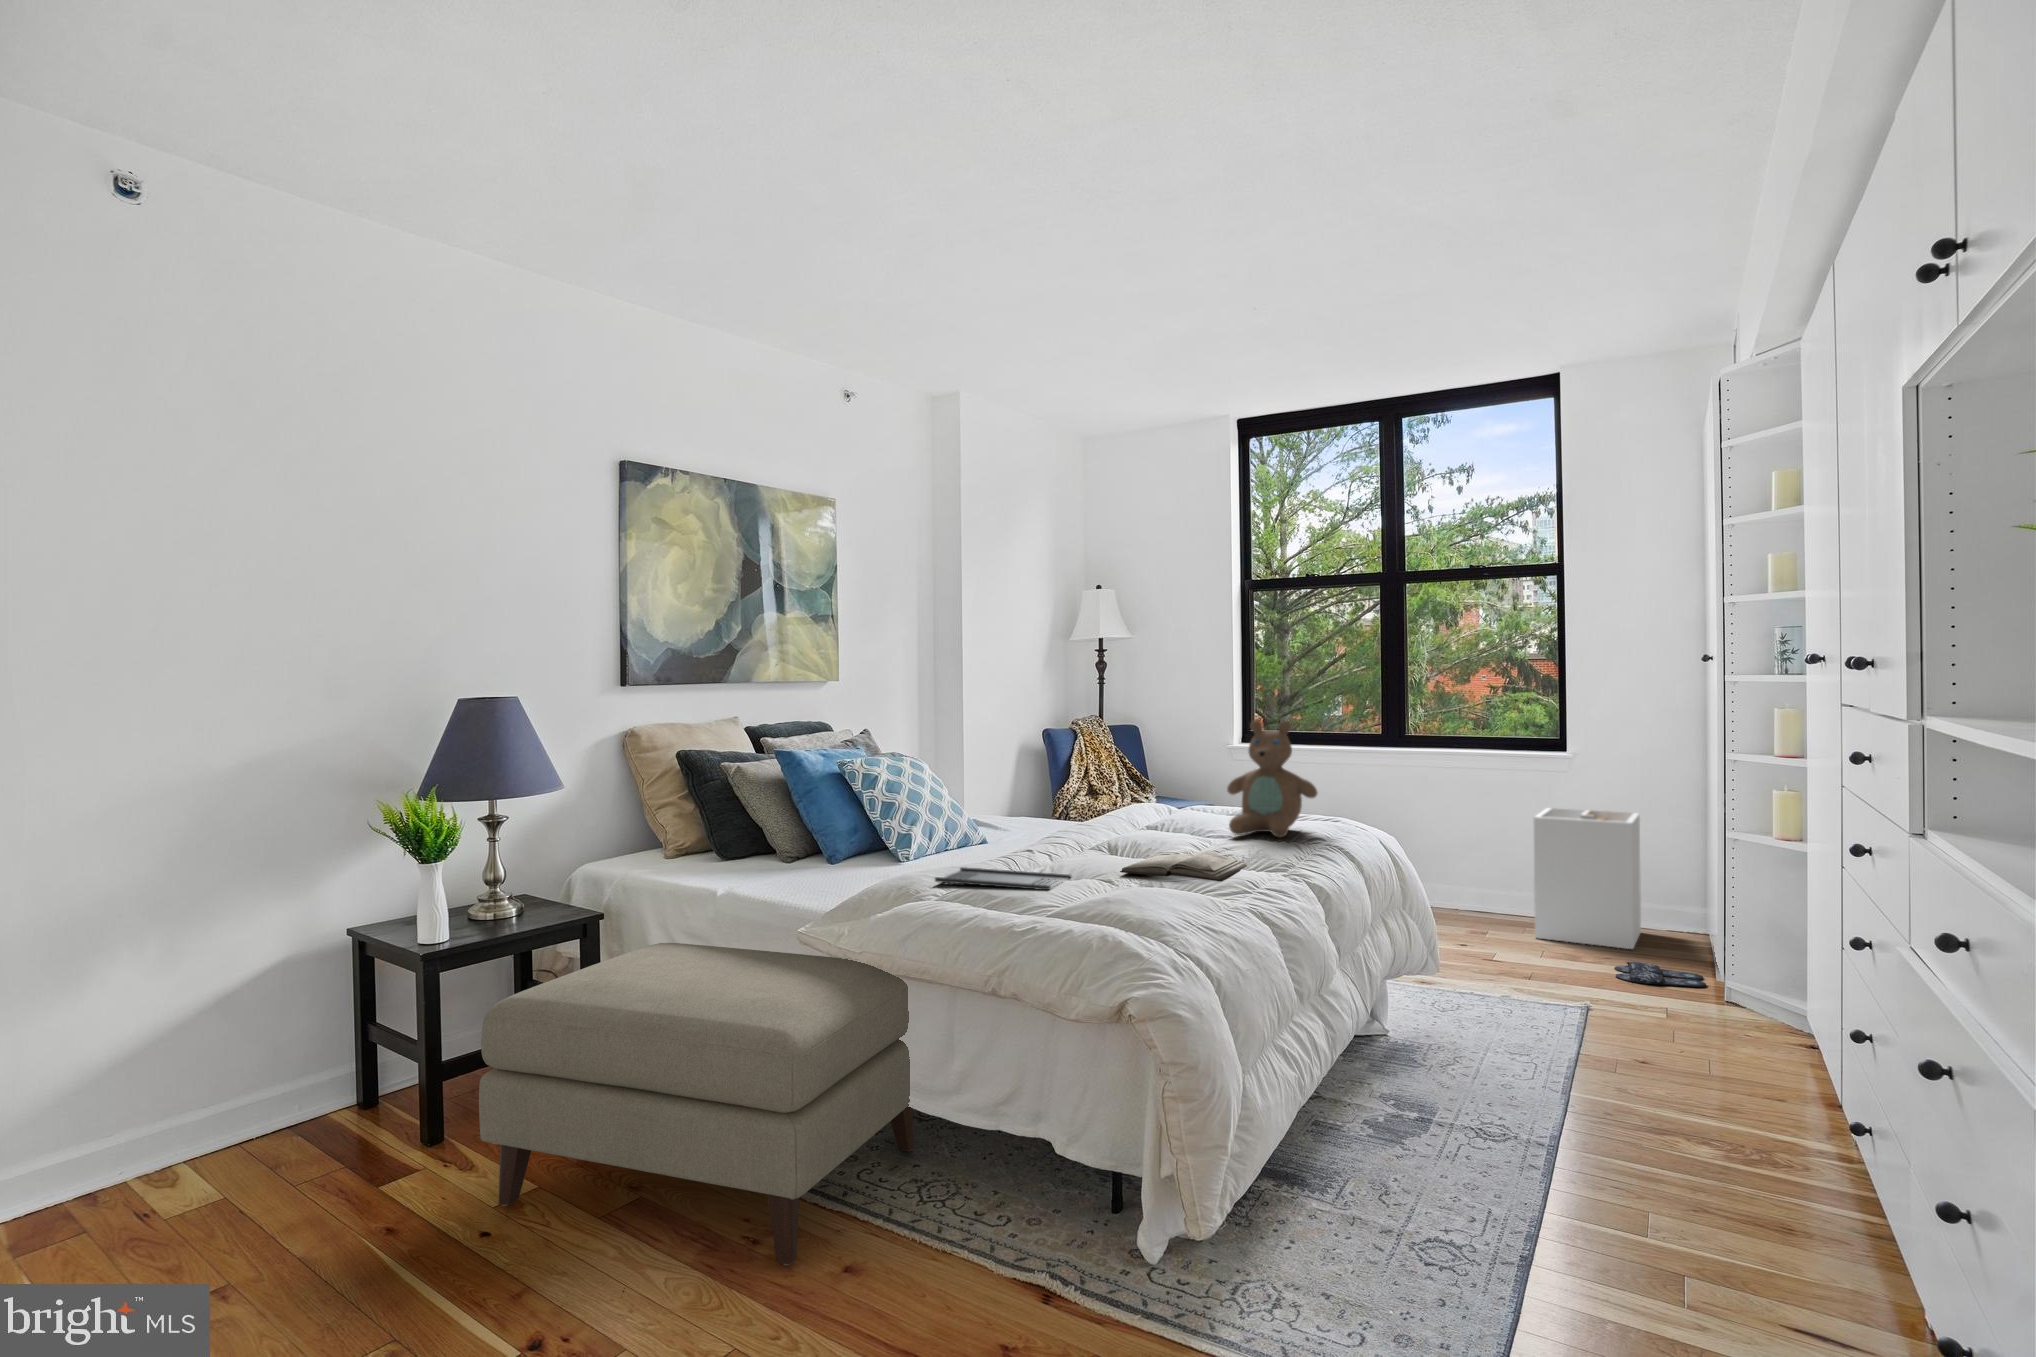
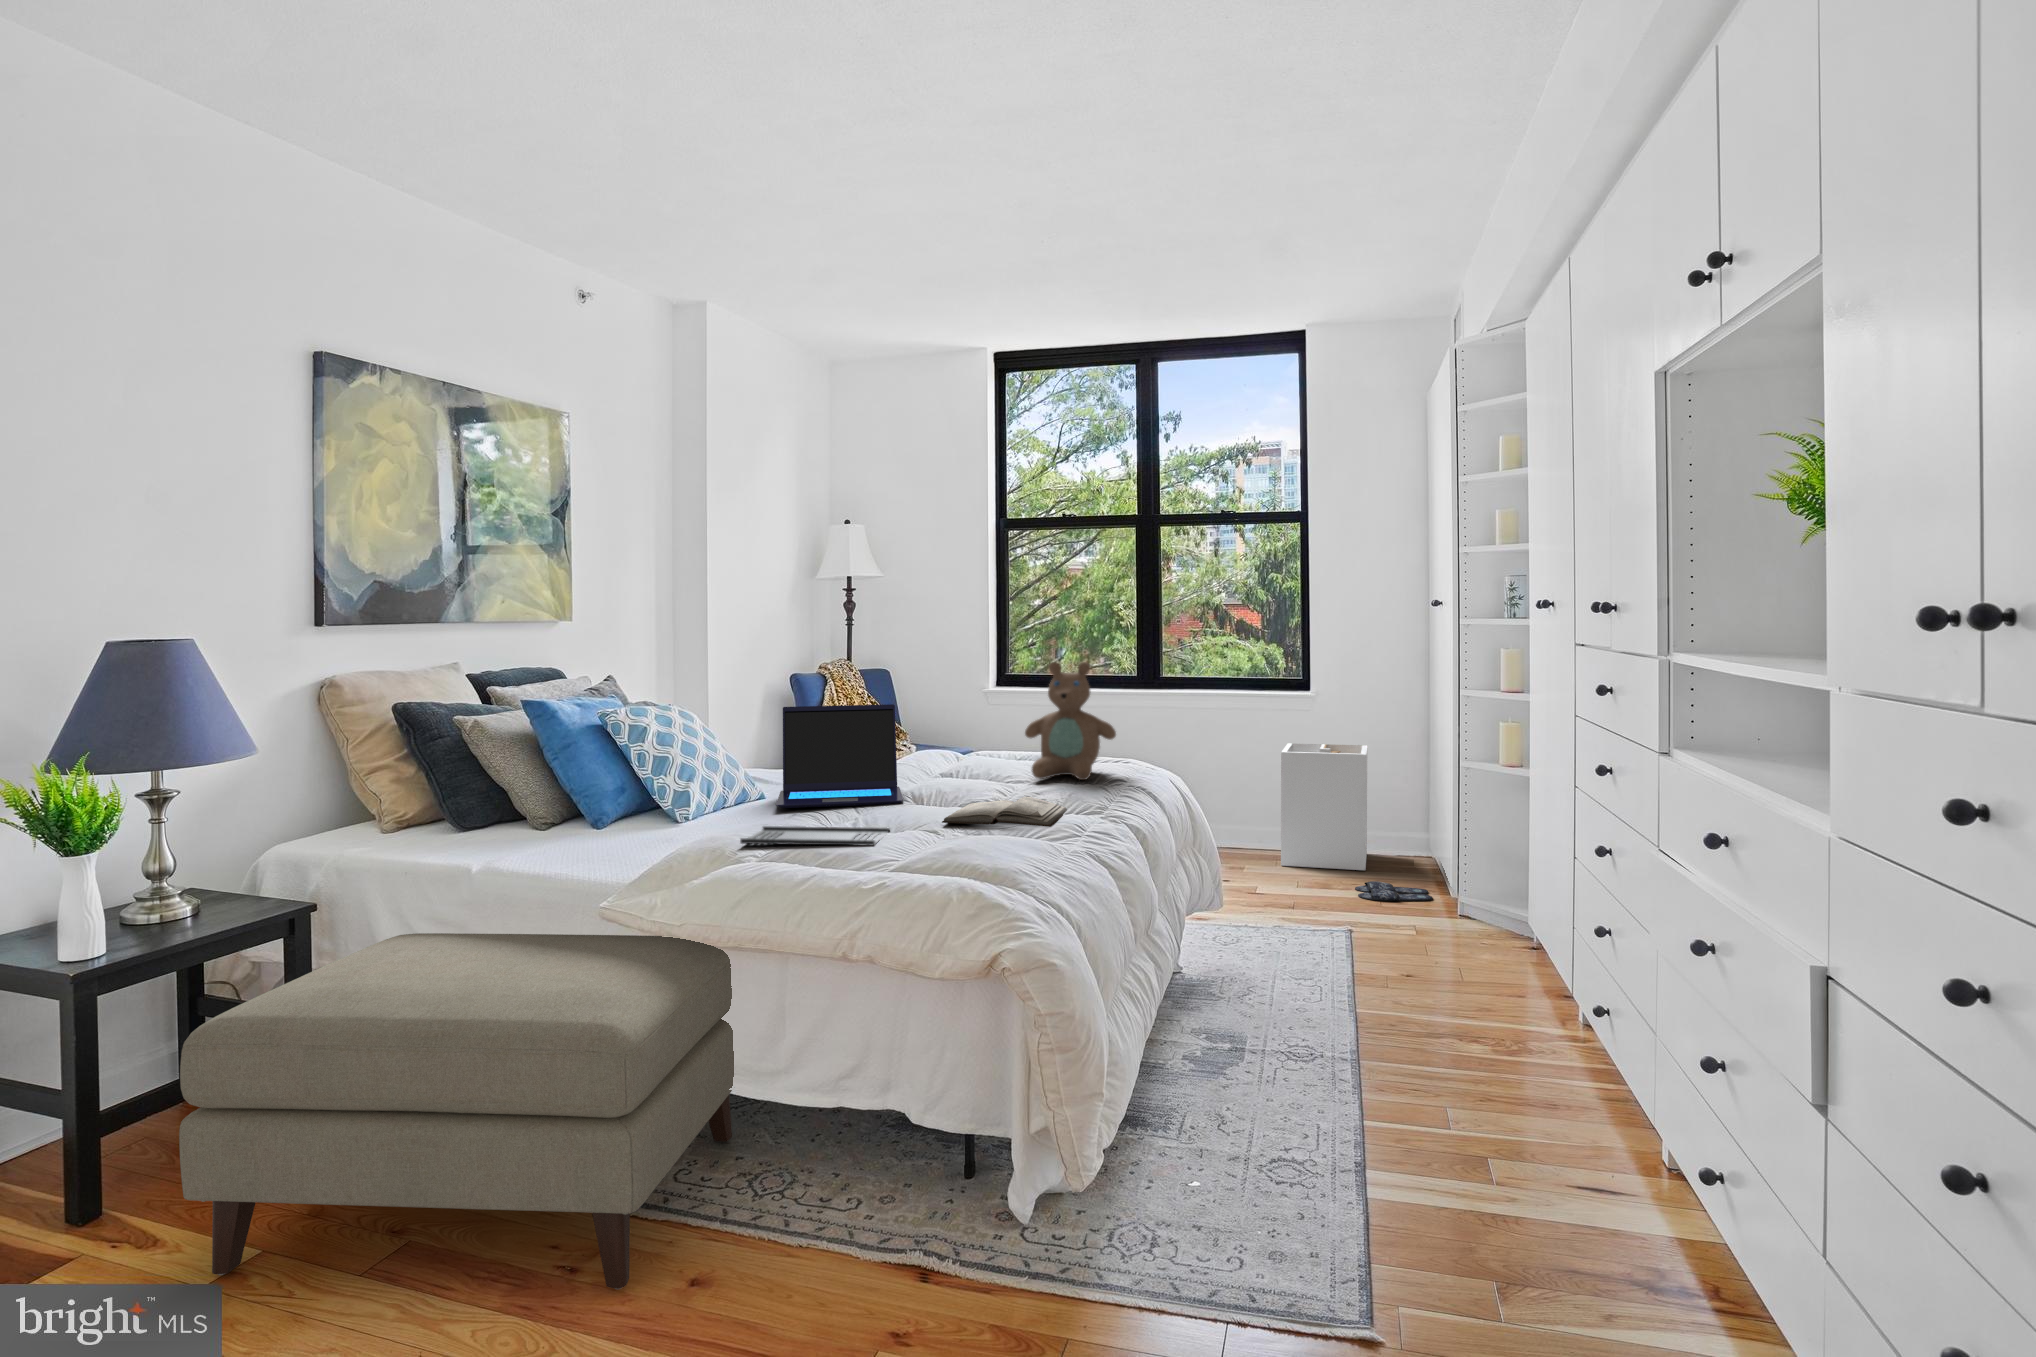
laptop: none [982,759,1102,853] -> present [776,704,903,808]

